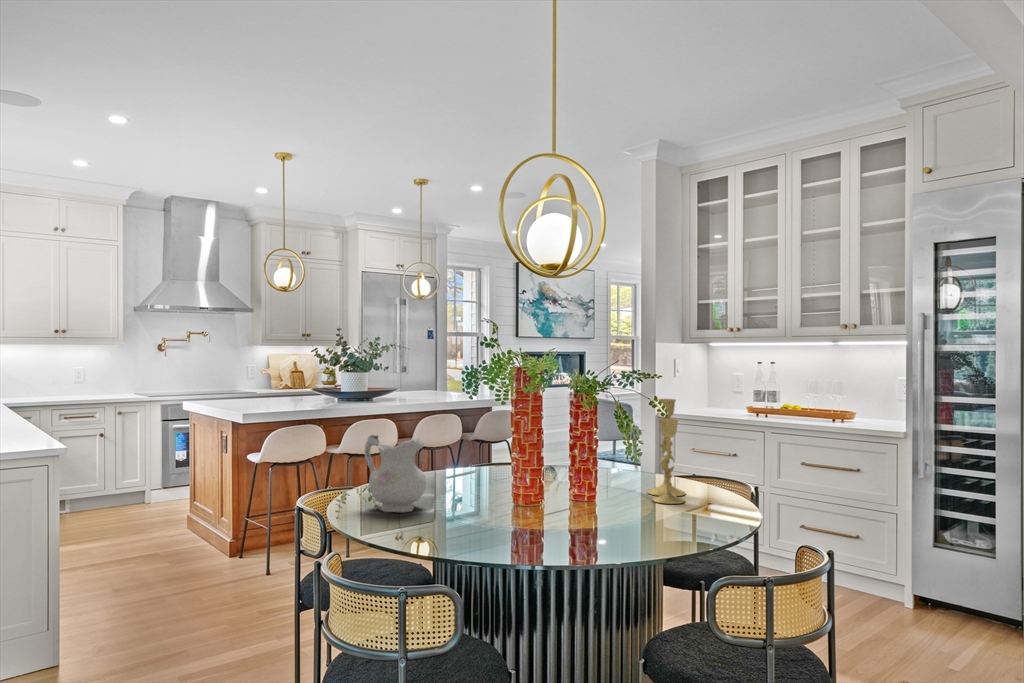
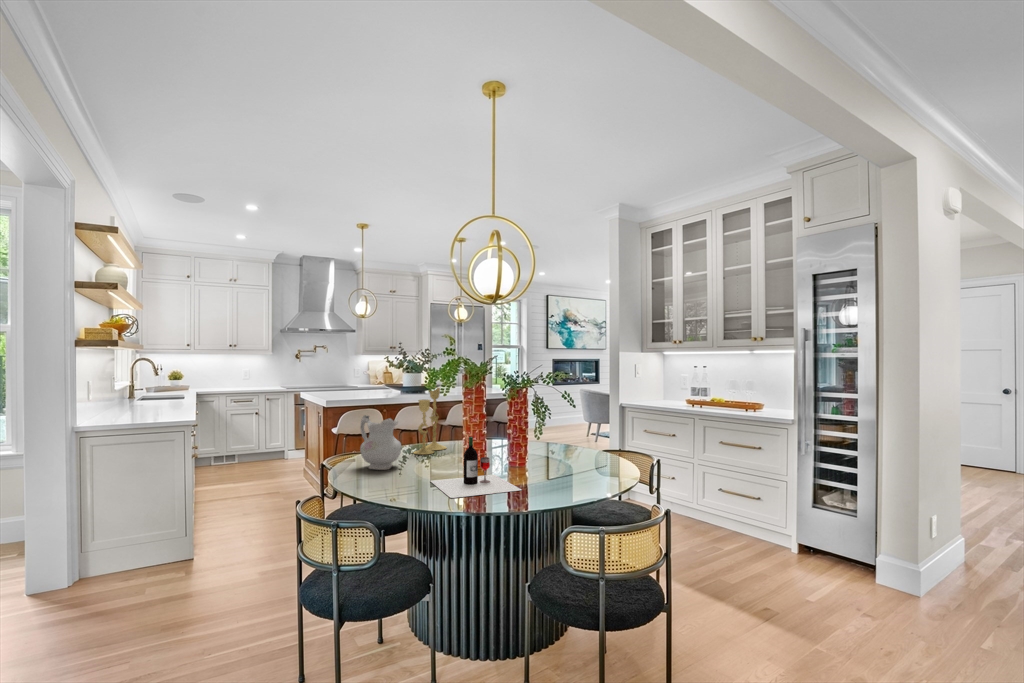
candlestick: present [647,399,686,504] -> present [414,388,446,455]
wine bottle: none [487,463,627,549] -> present [431,437,521,498]

